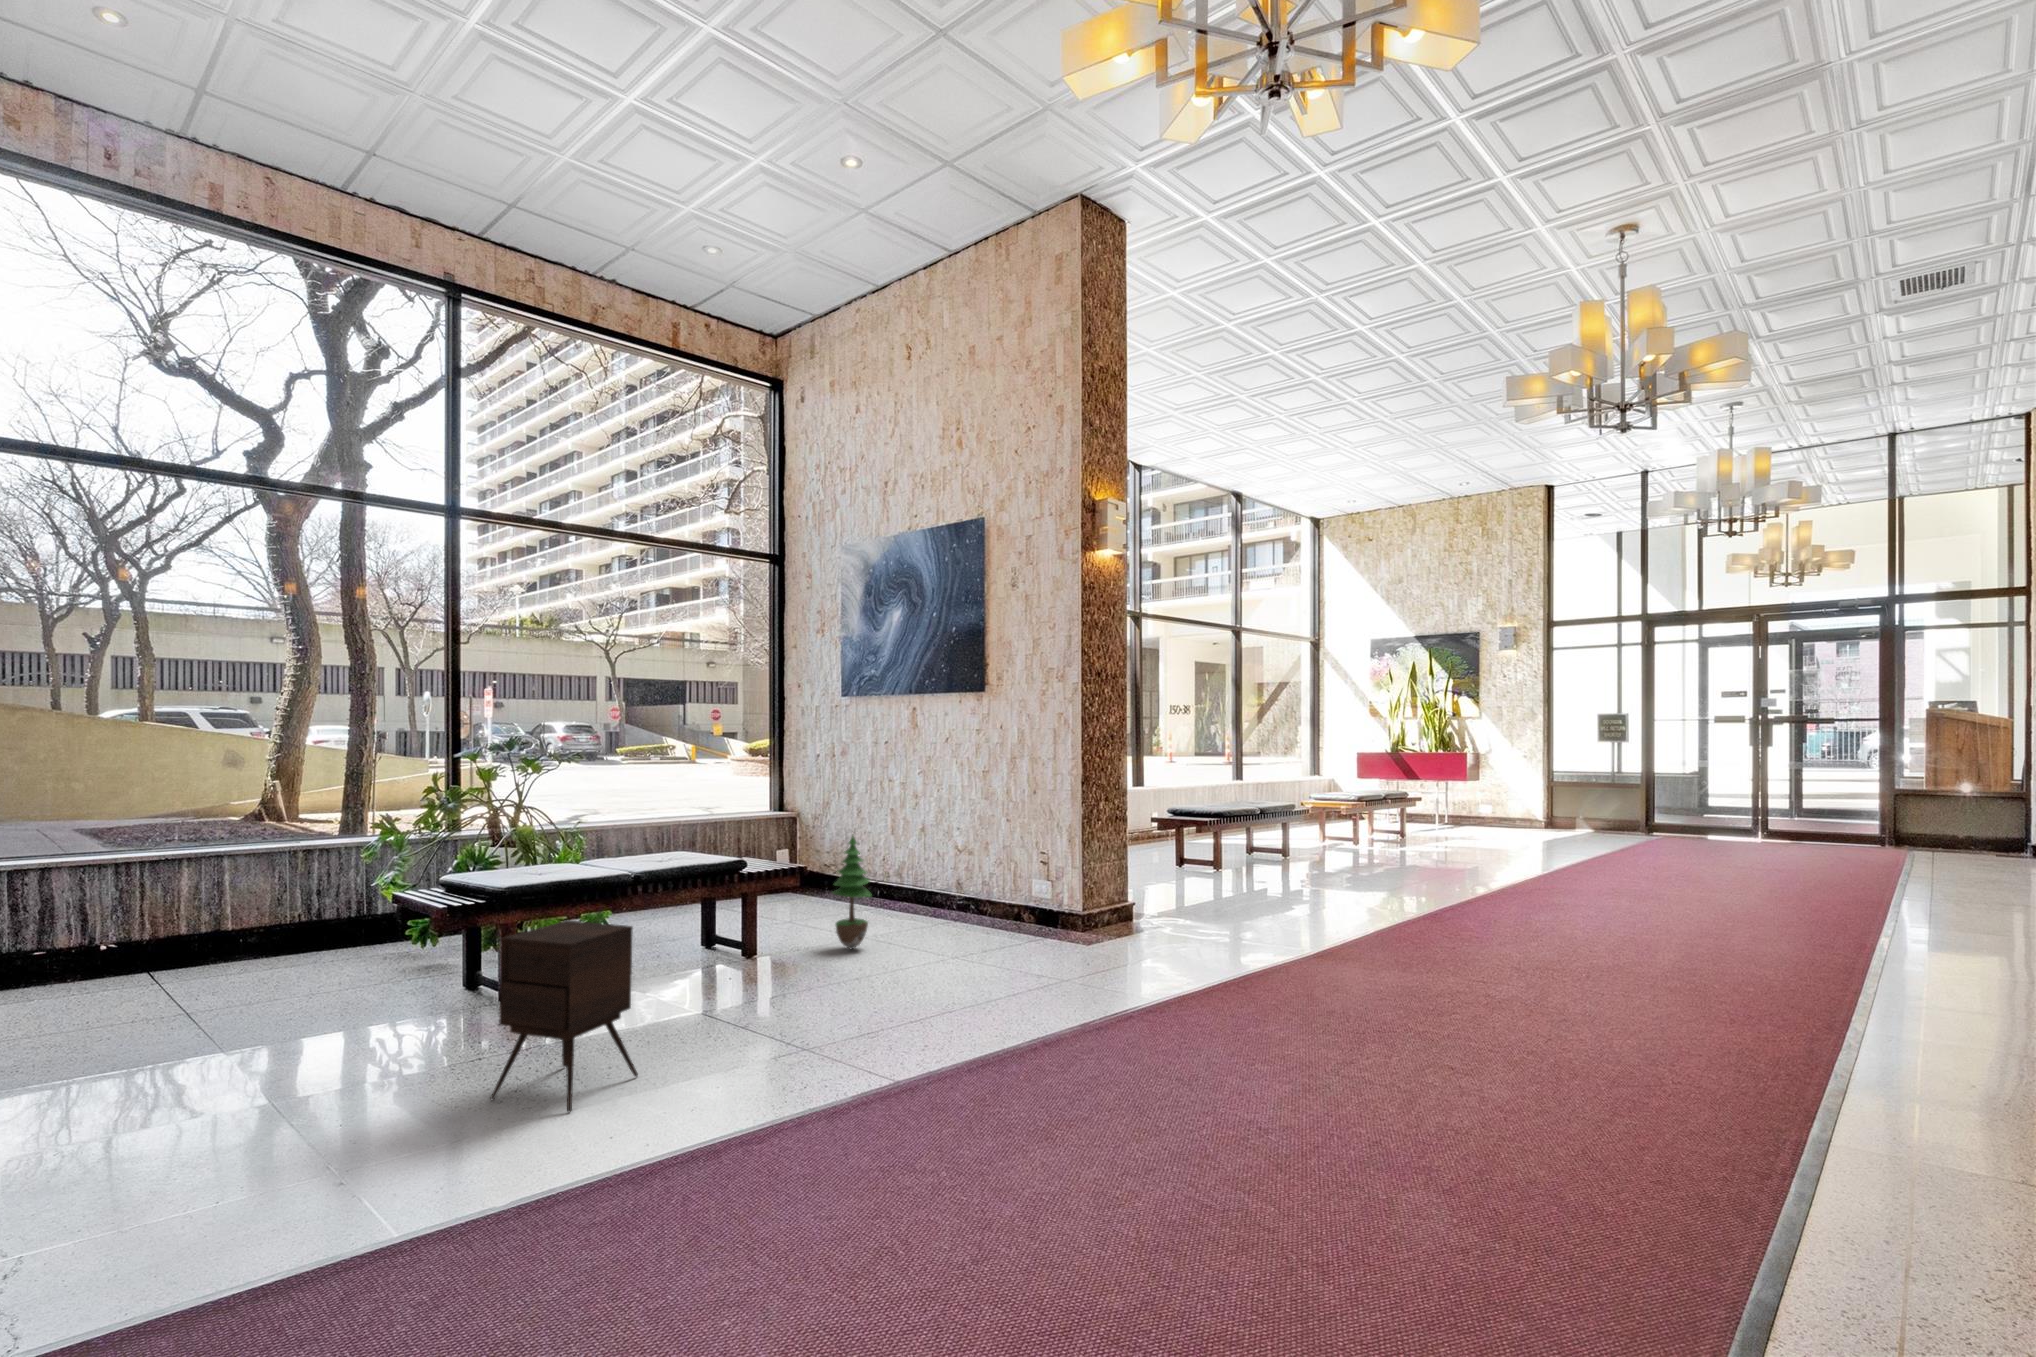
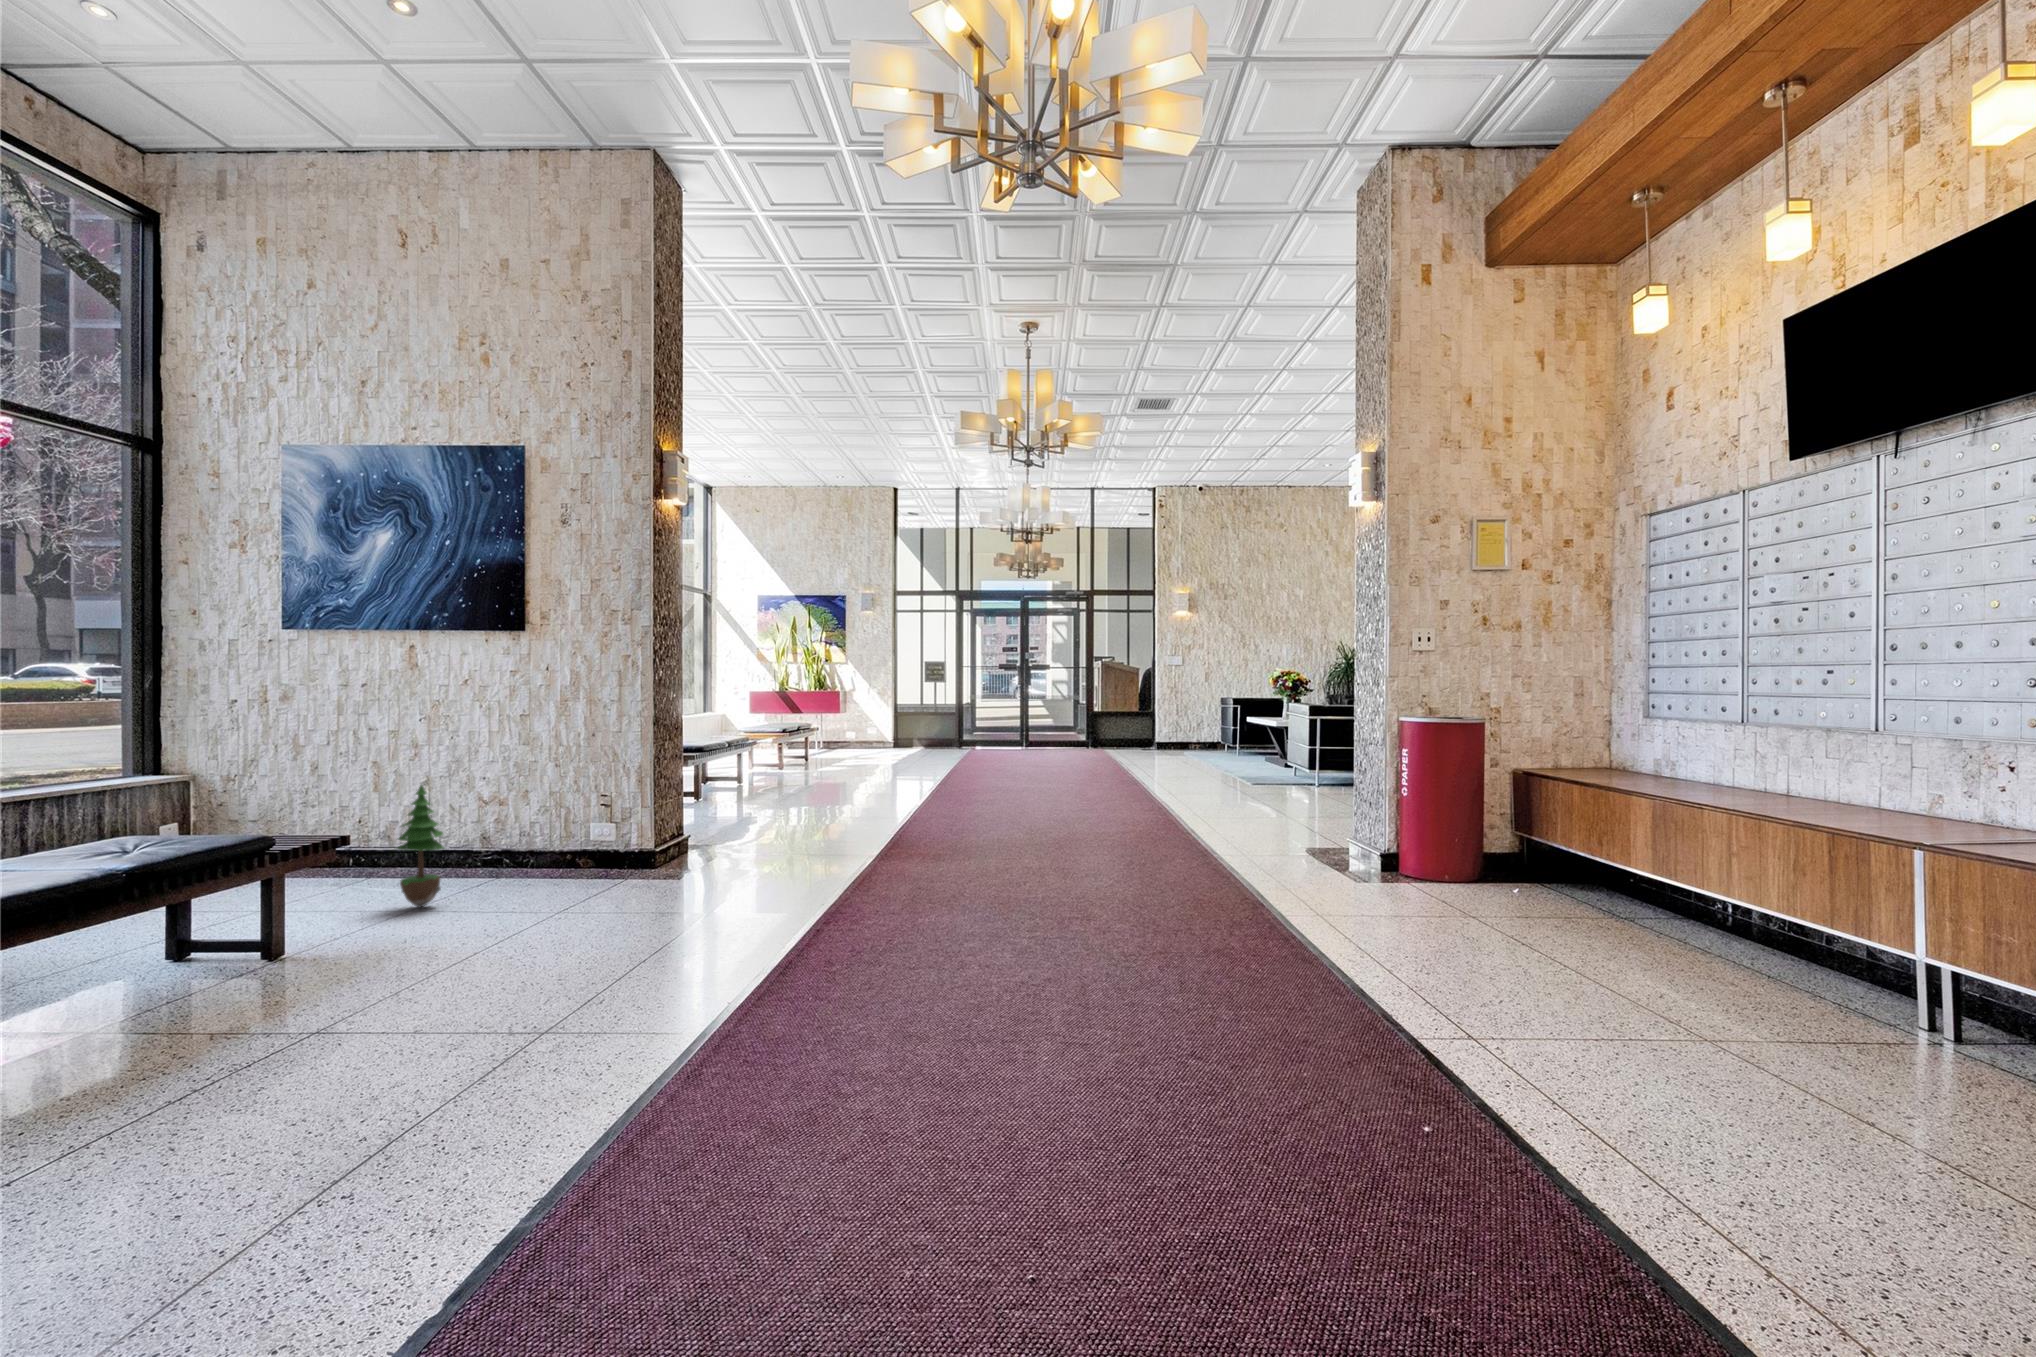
side table: present [490,920,638,1112] -> none [239,873,389,1079]

